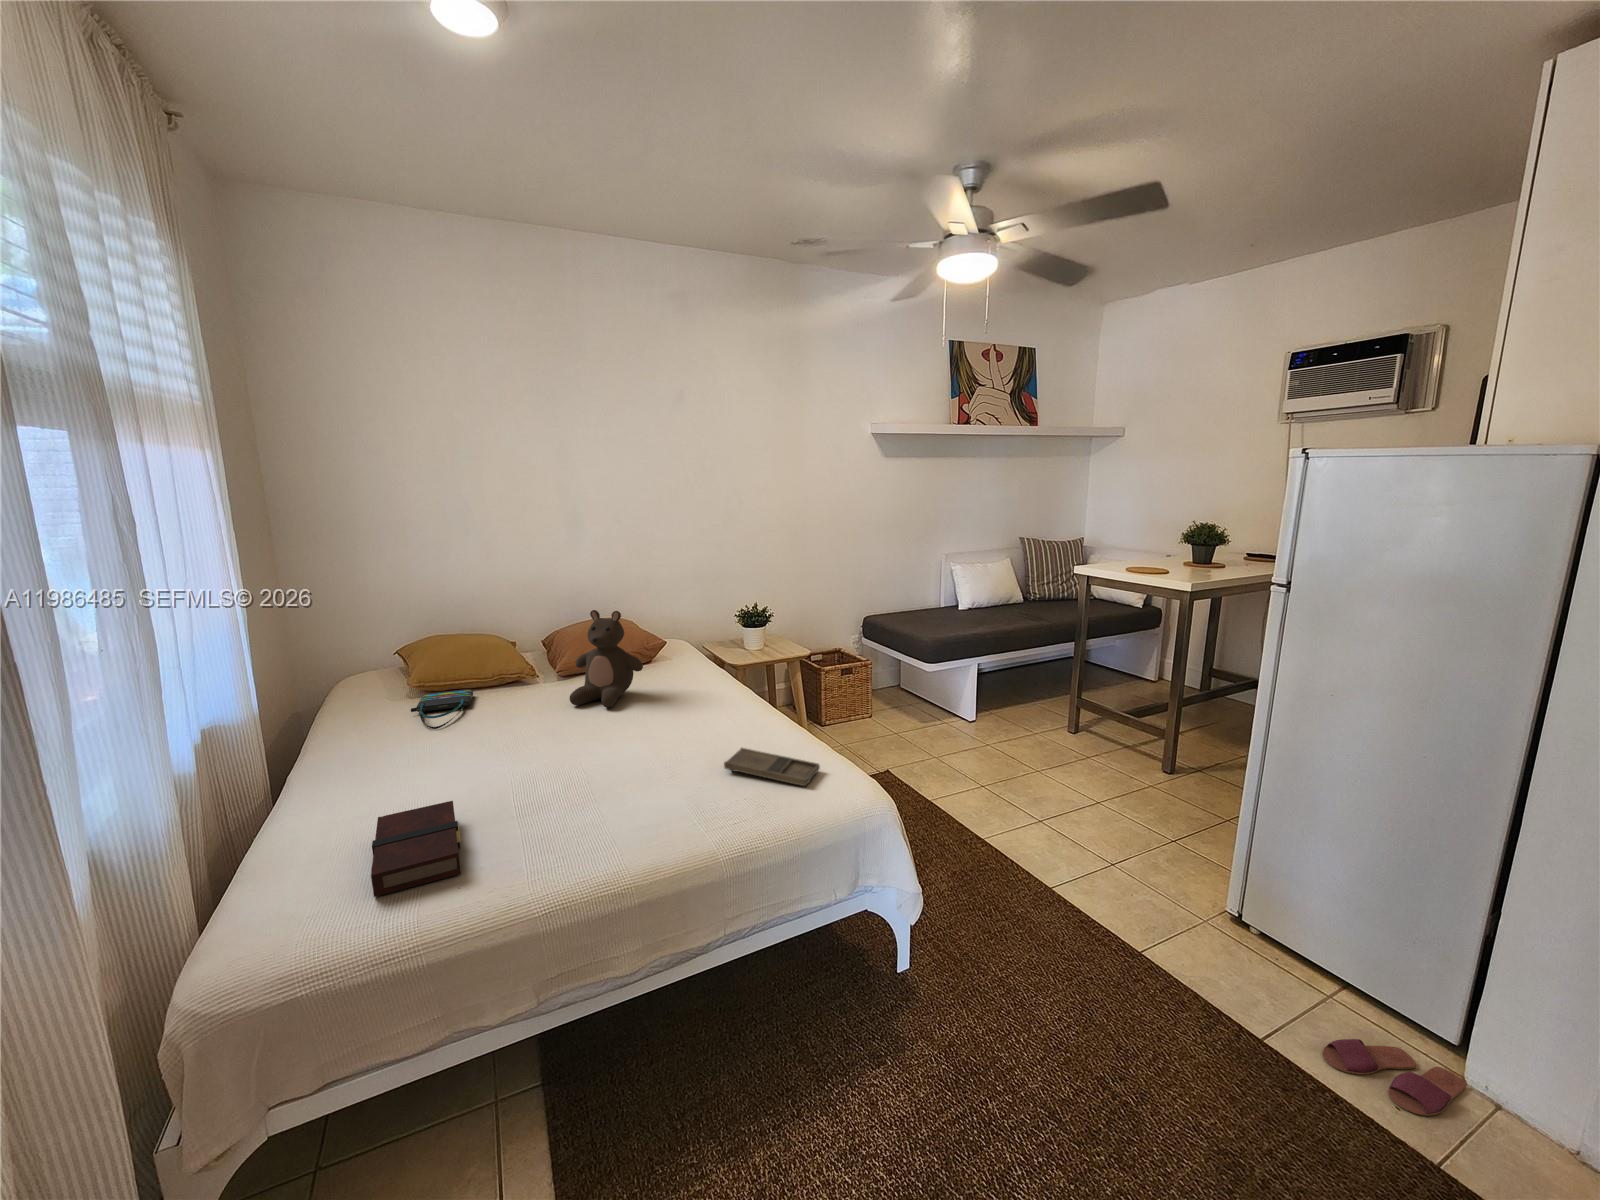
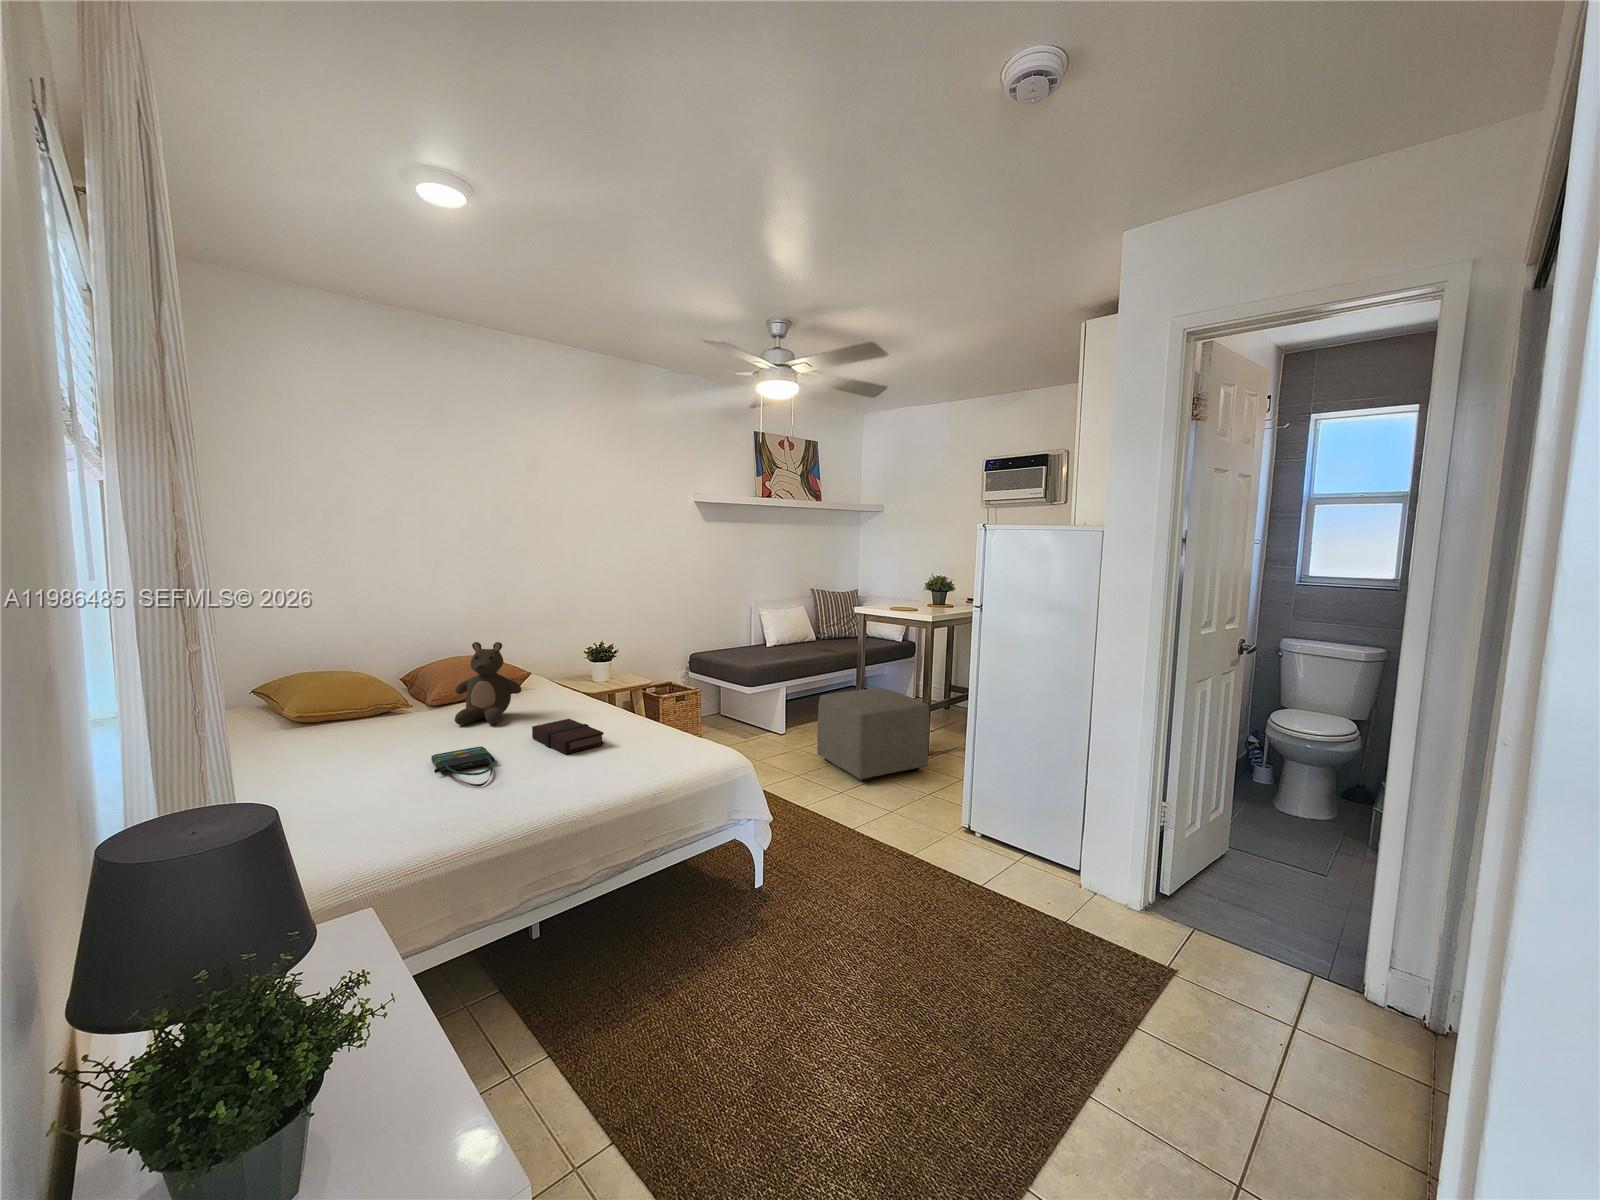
ottoman: none [1014,677,1179,804] -> present [817,688,929,781]
tote bag: present [411,689,473,729] -> present [431,747,497,786]
tray: present [724,748,820,786] -> none [616,739,690,759]
book: present [371,801,461,897] -> present [532,719,604,754]
slippers: present [1323,1039,1466,1116] -> none [1015,882,1085,912]

